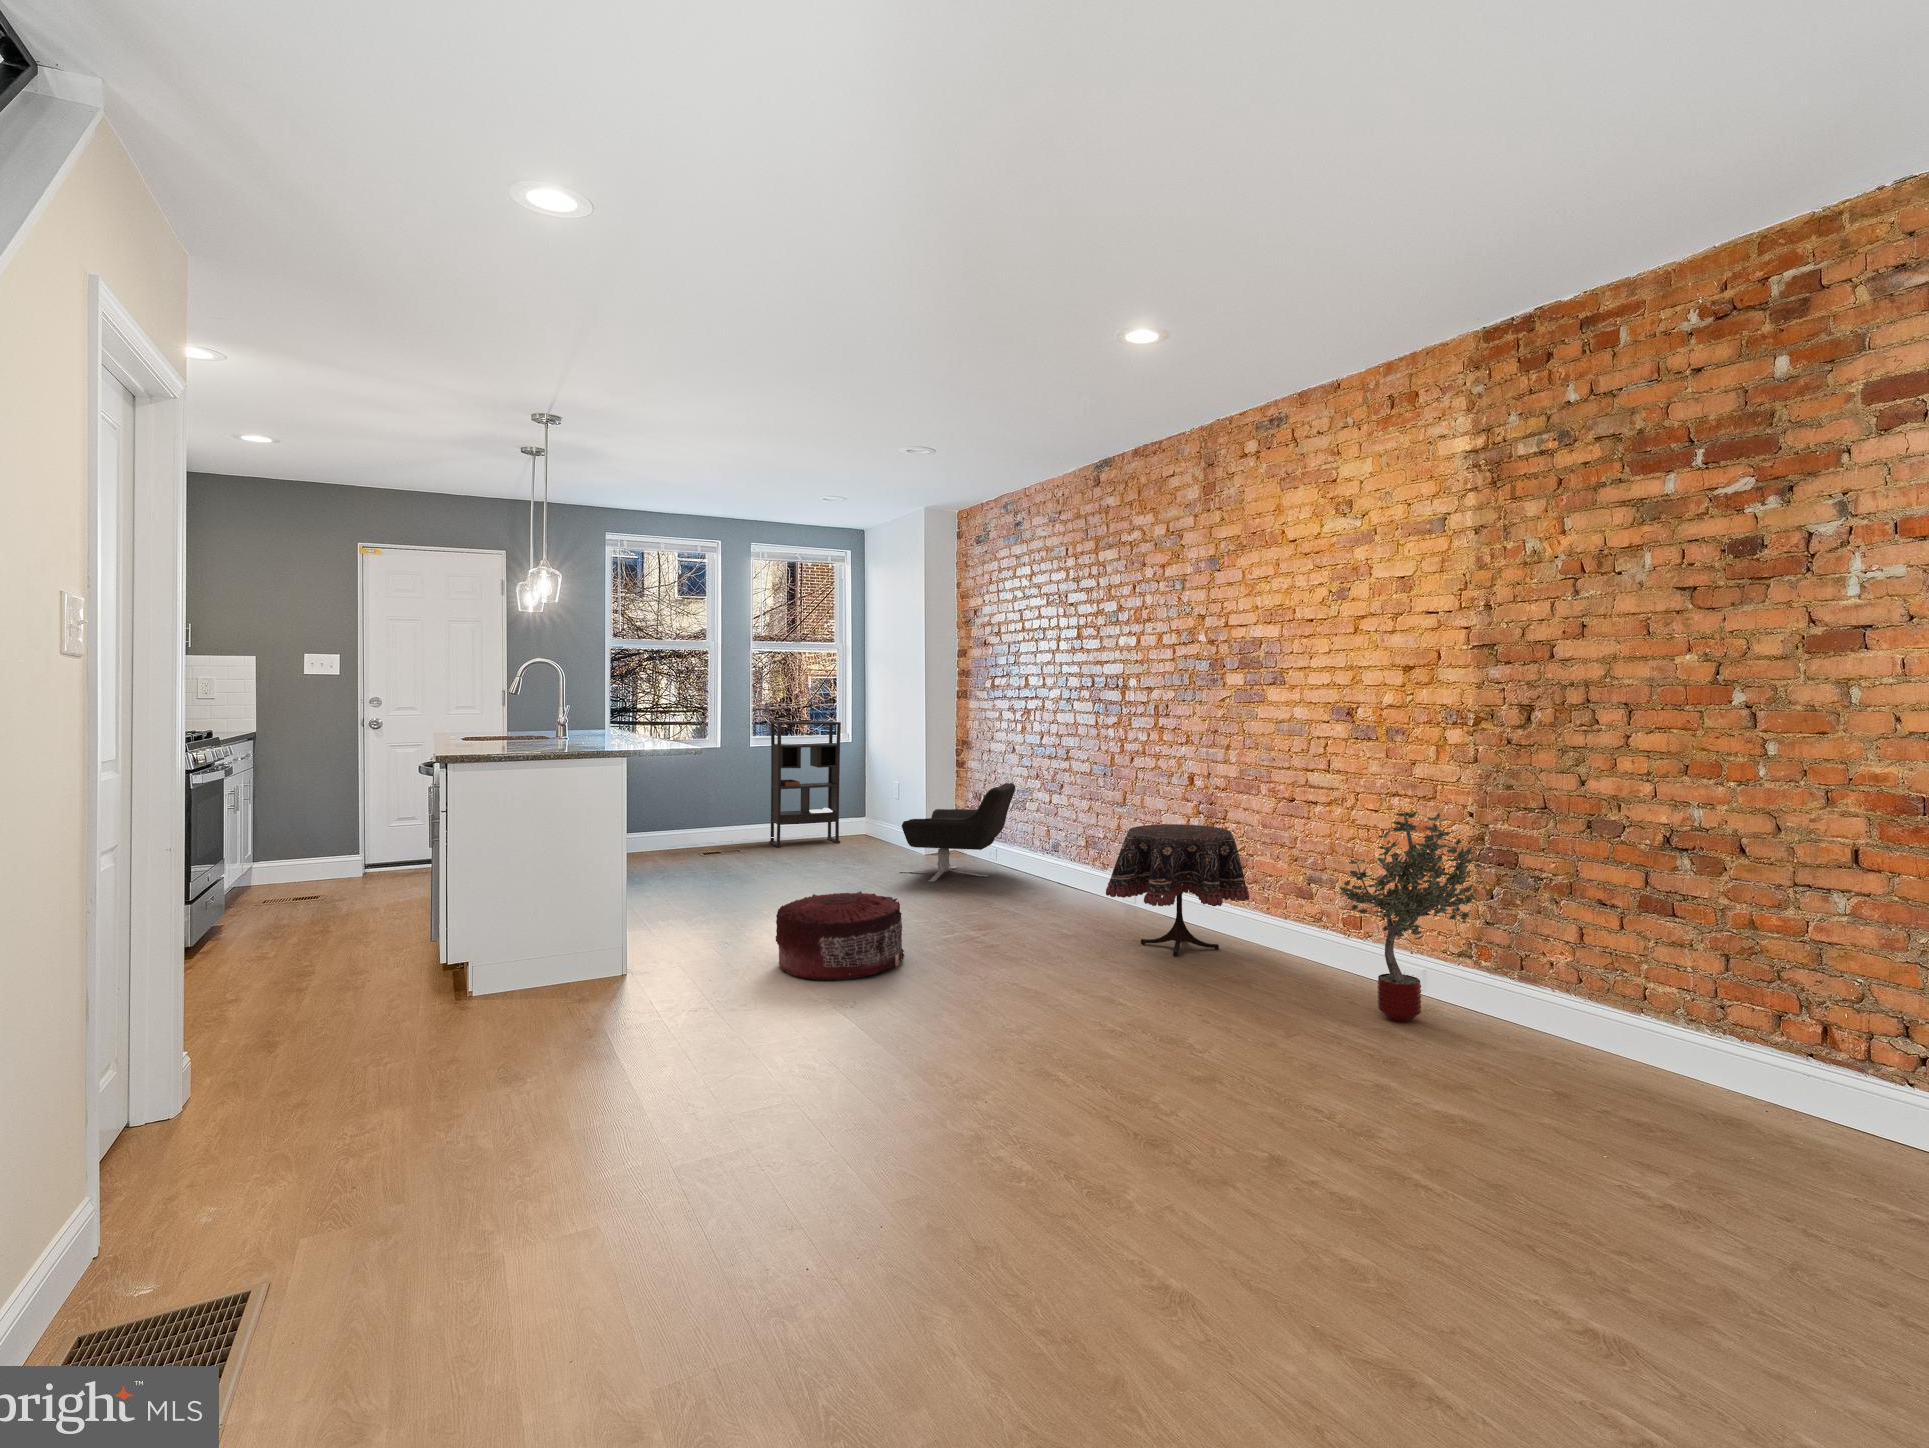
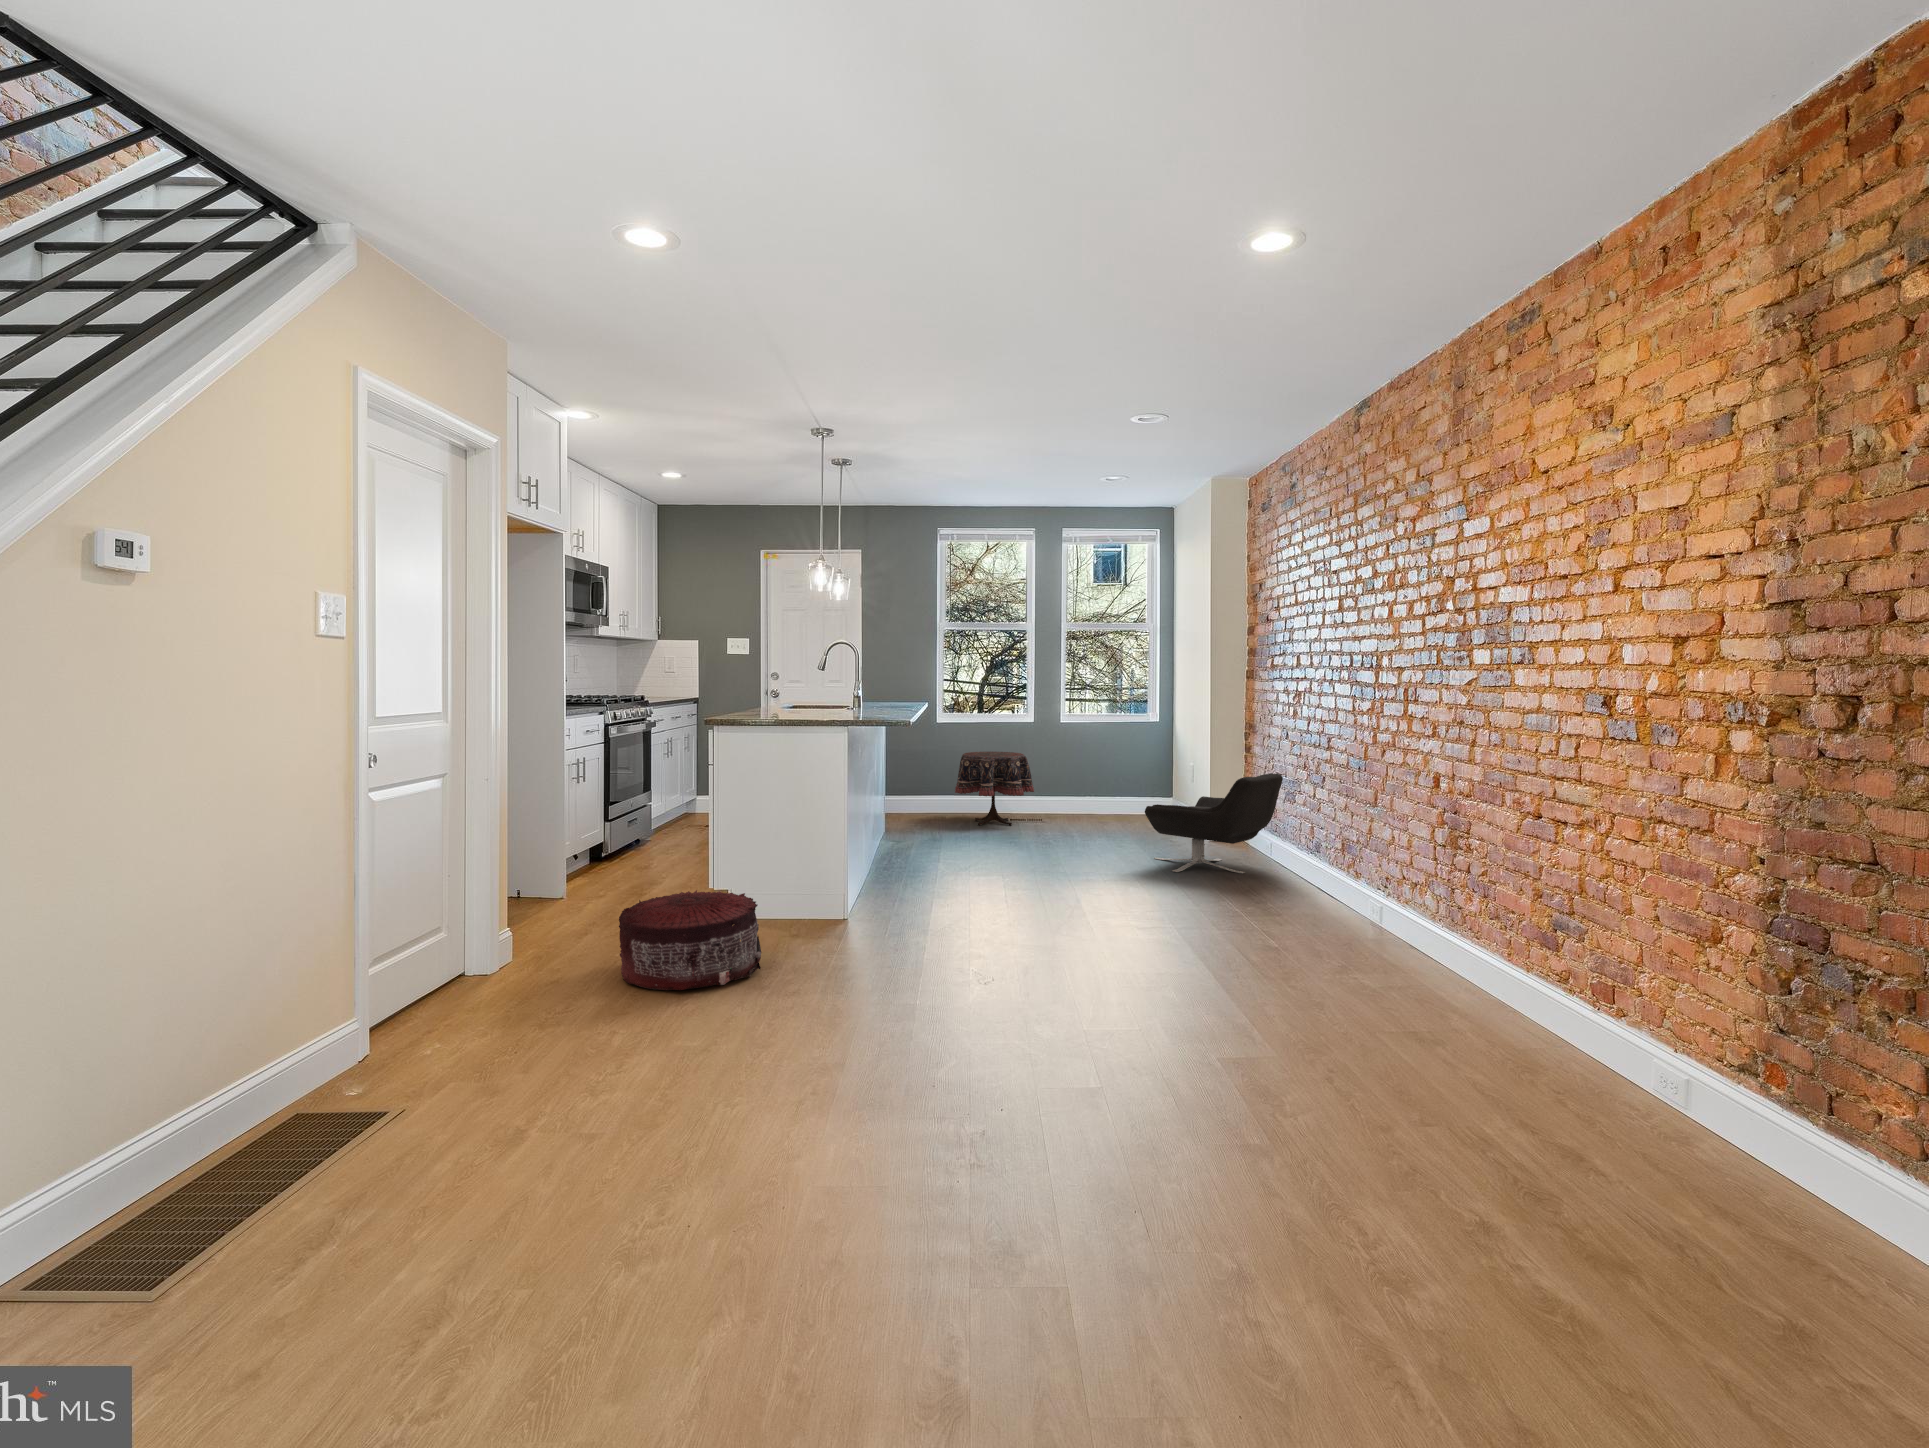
bookshelf: present [769,721,841,847] -> none [1064,700,1132,823]
potted tree: present [1339,811,1482,1022] -> none [1545,844,1755,1146]
side table: present [1106,824,1249,956] -> present [955,752,1034,826]
pouf: present [776,891,904,980] -> present [619,890,761,990]

